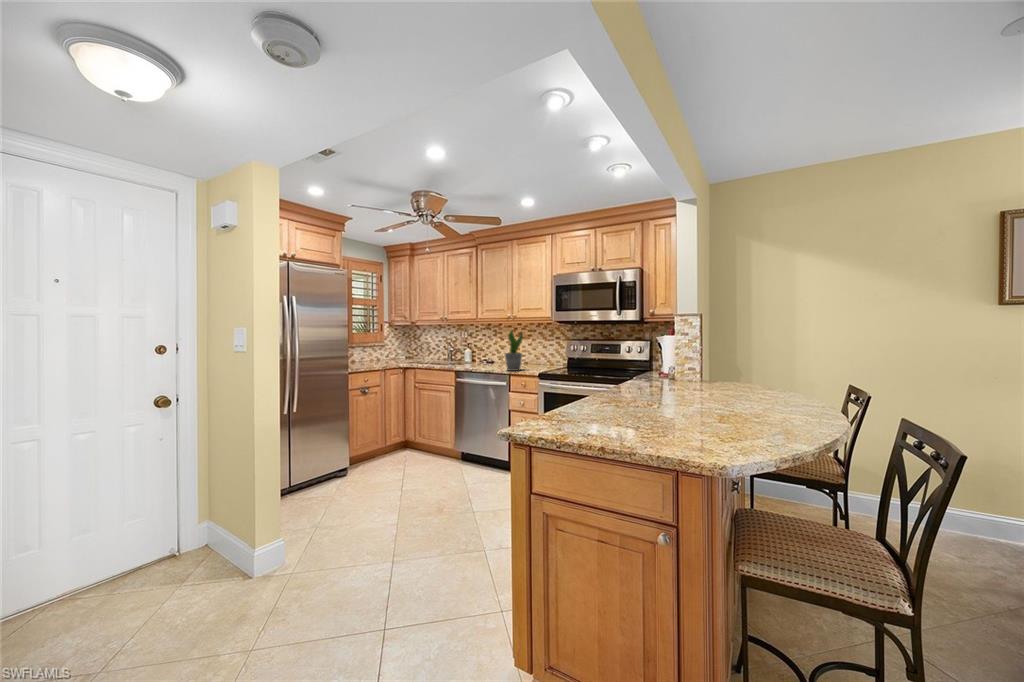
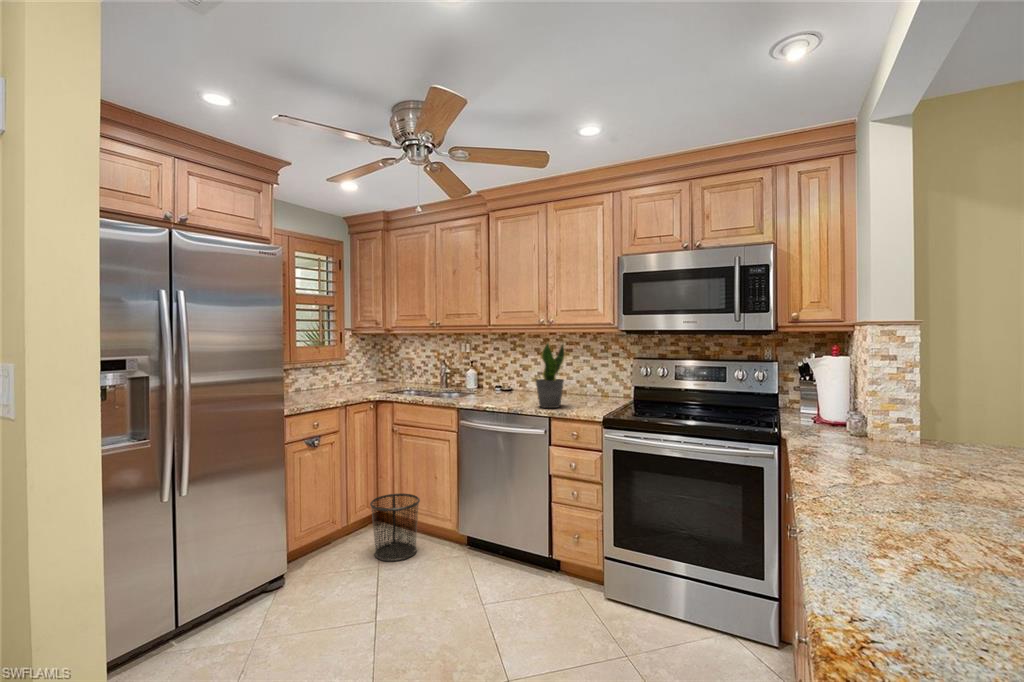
trash can: none [400,426,432,466] -> present [370,493,420,561]

